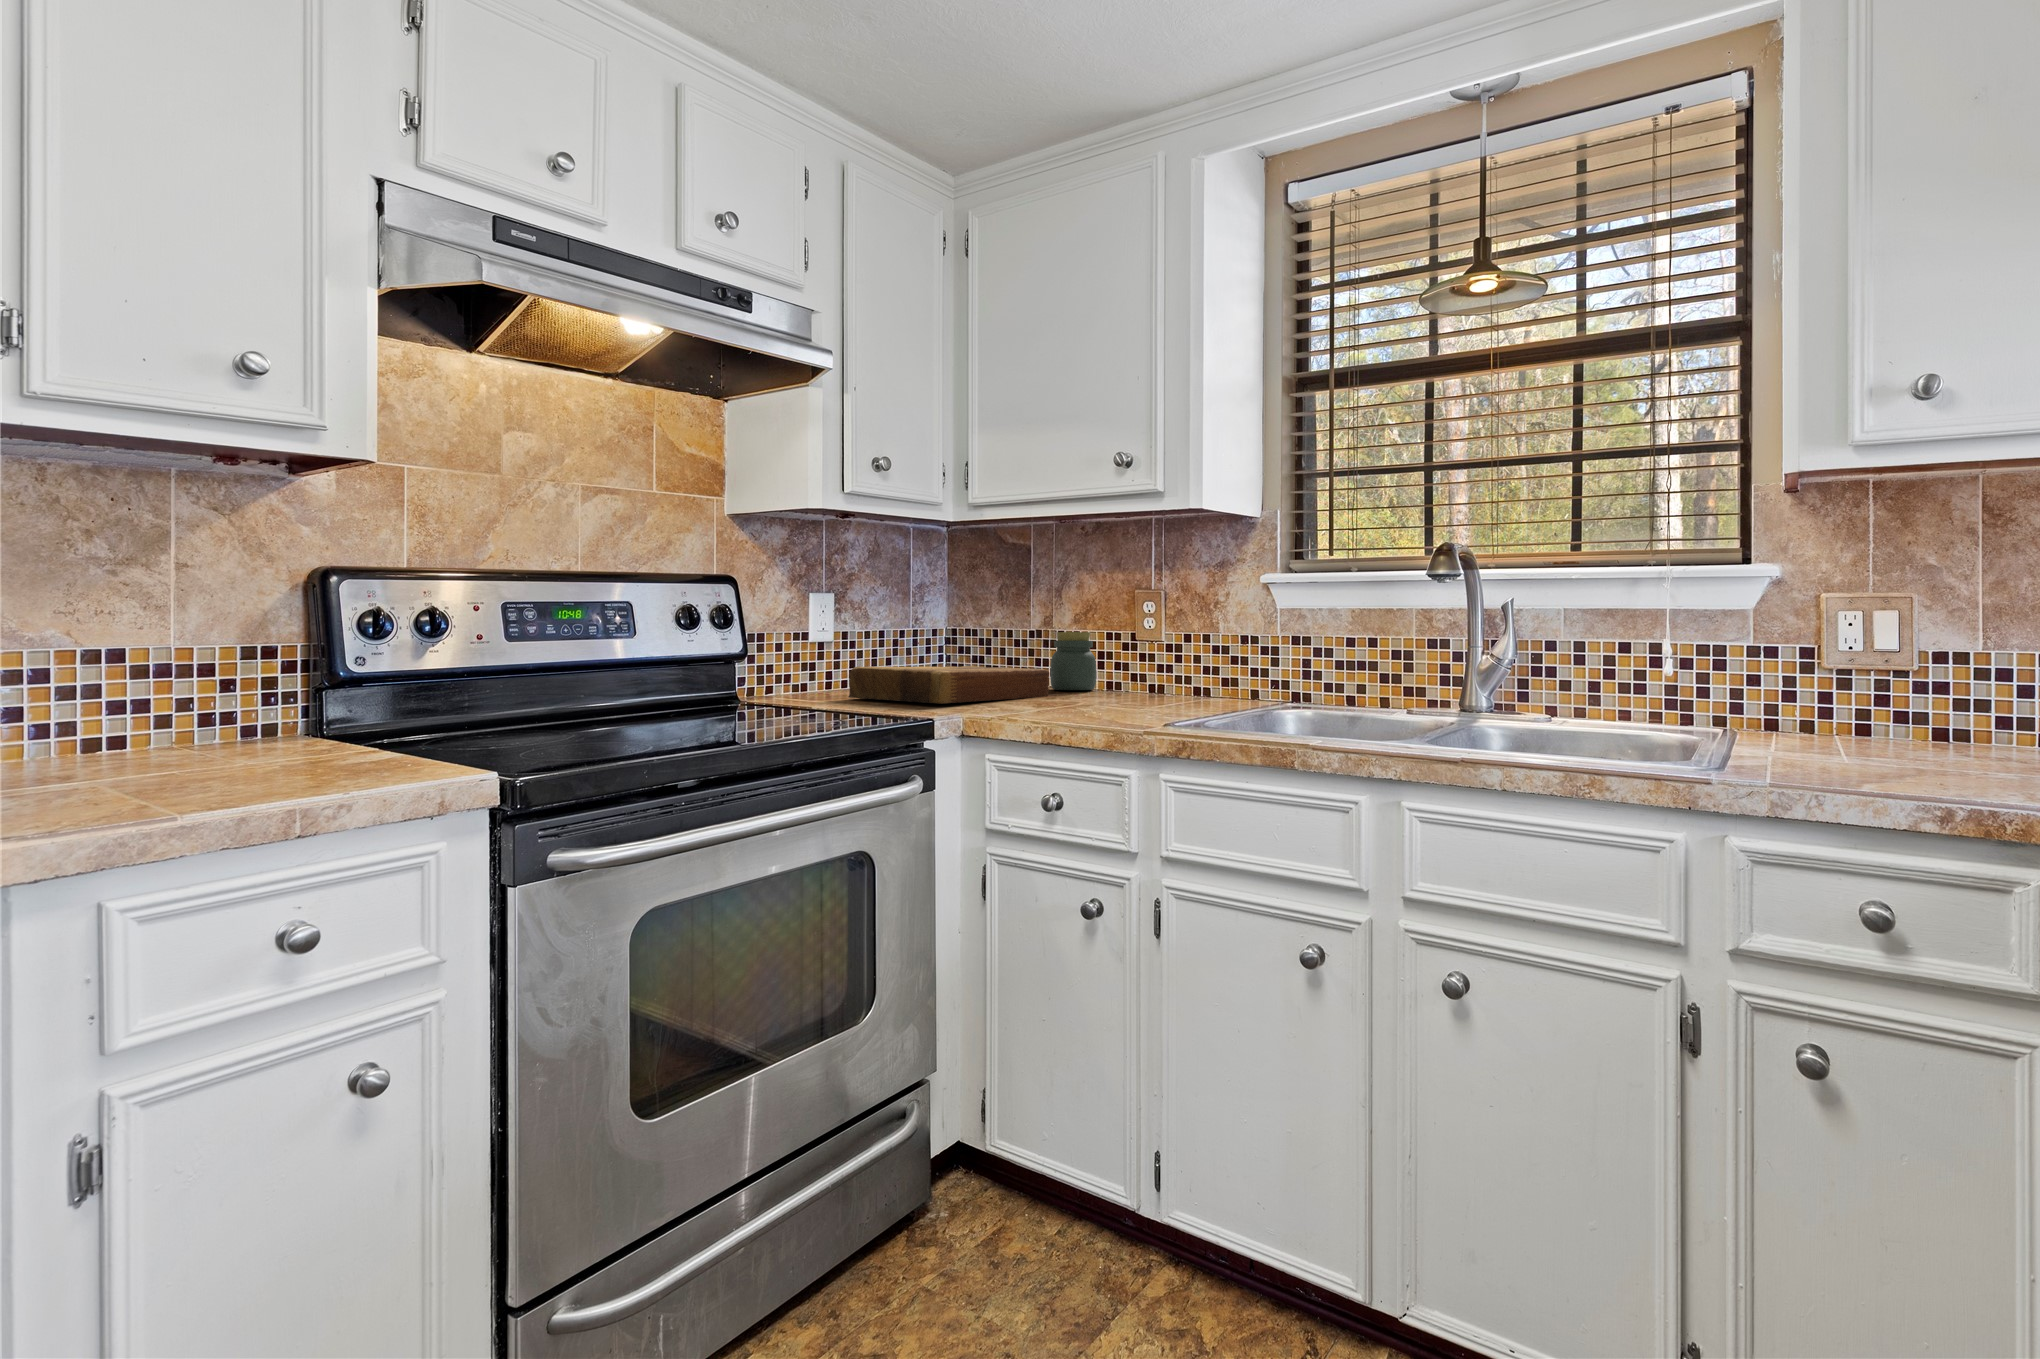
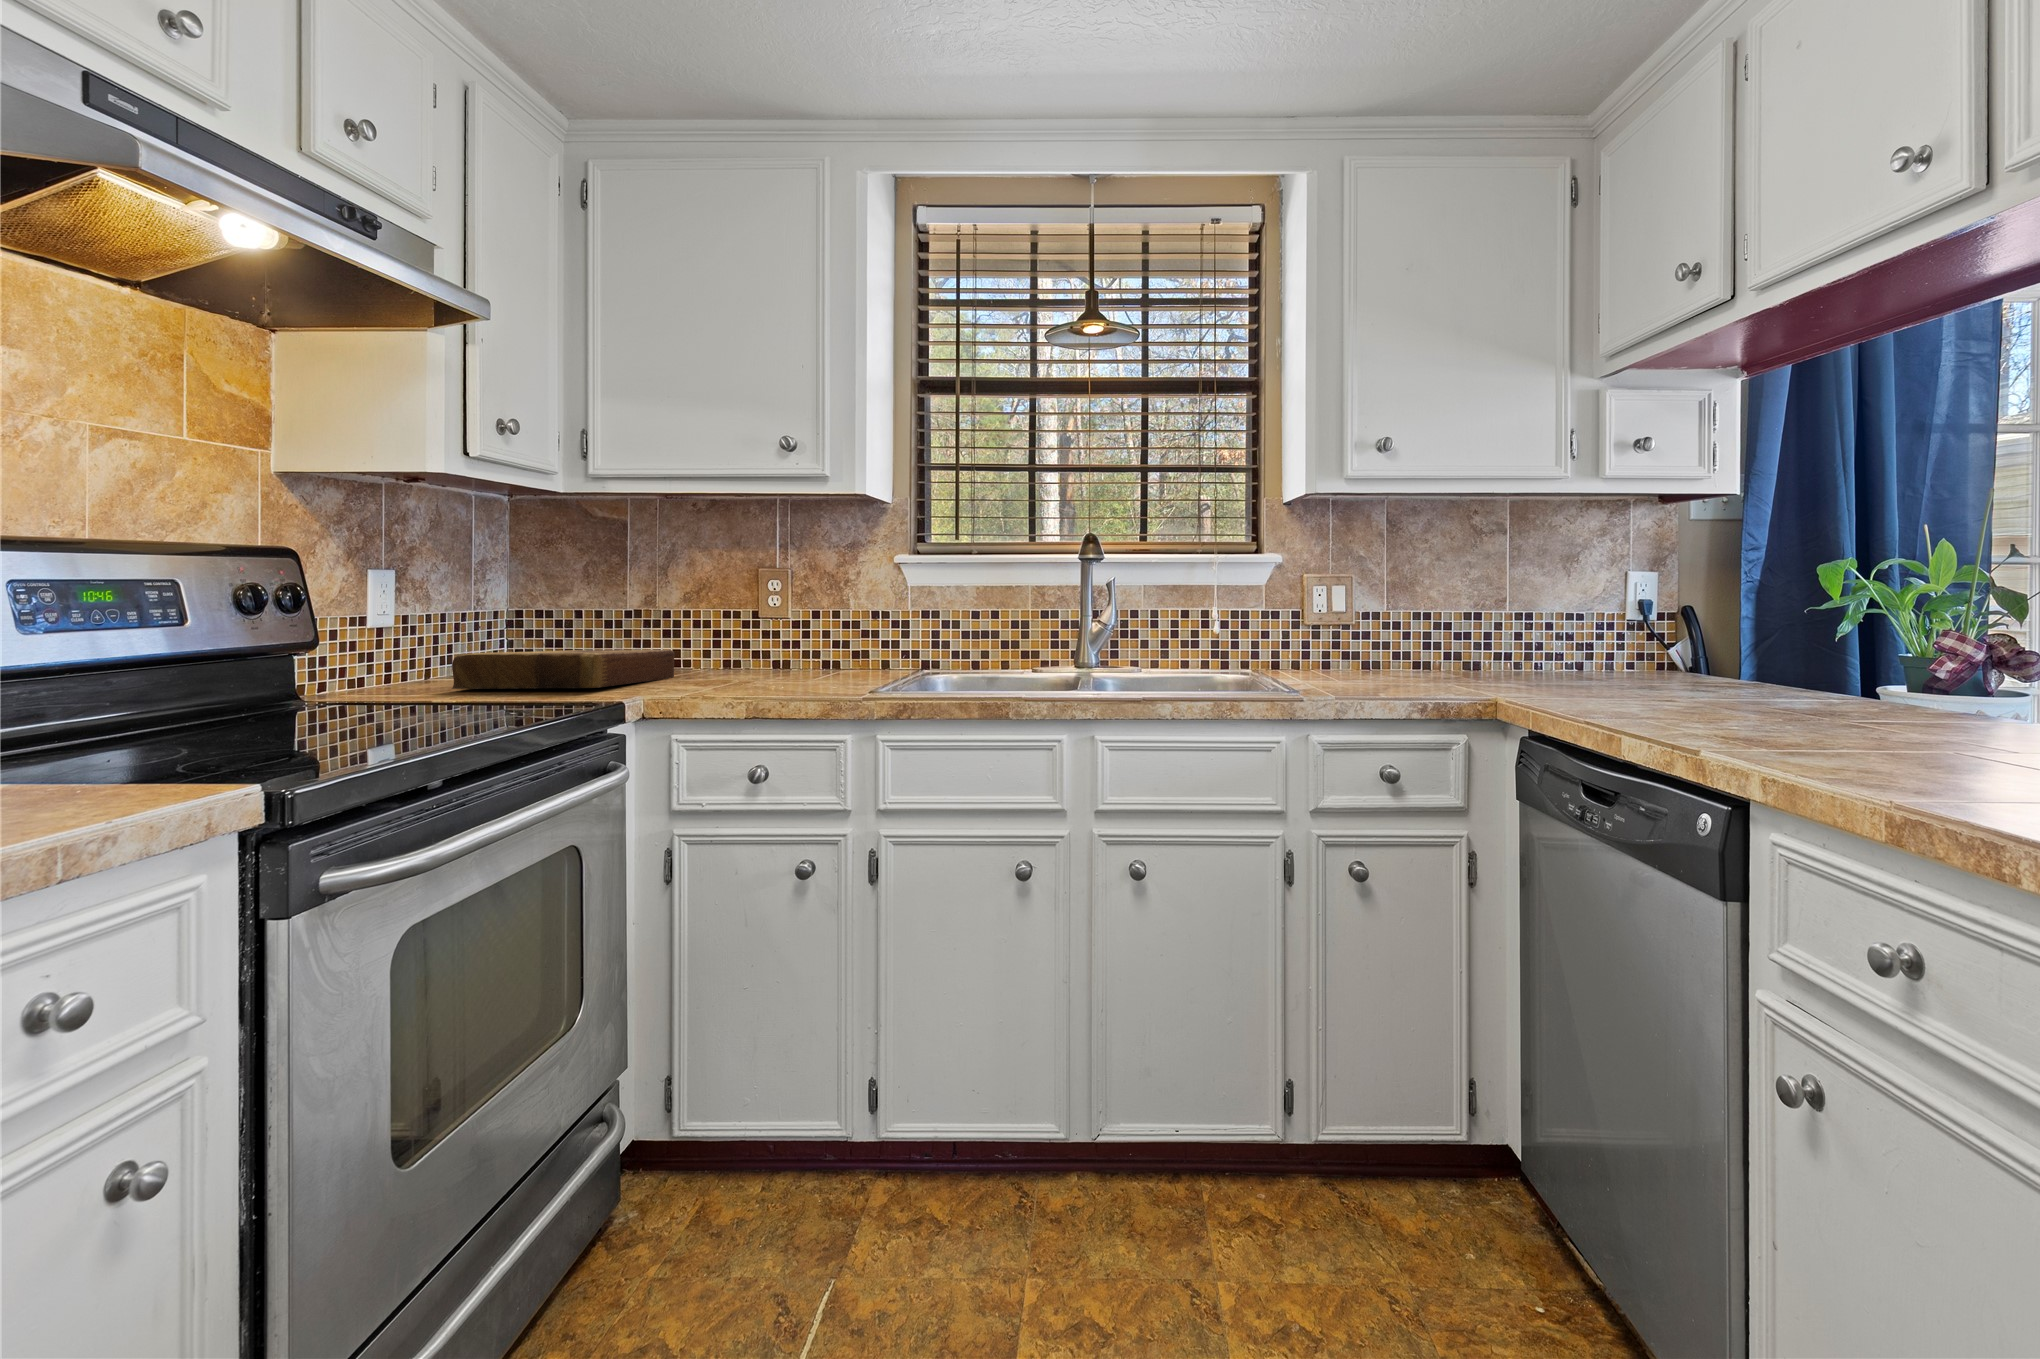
jar: present [1050,632,1096,690] -> none [658,611,709,671]

